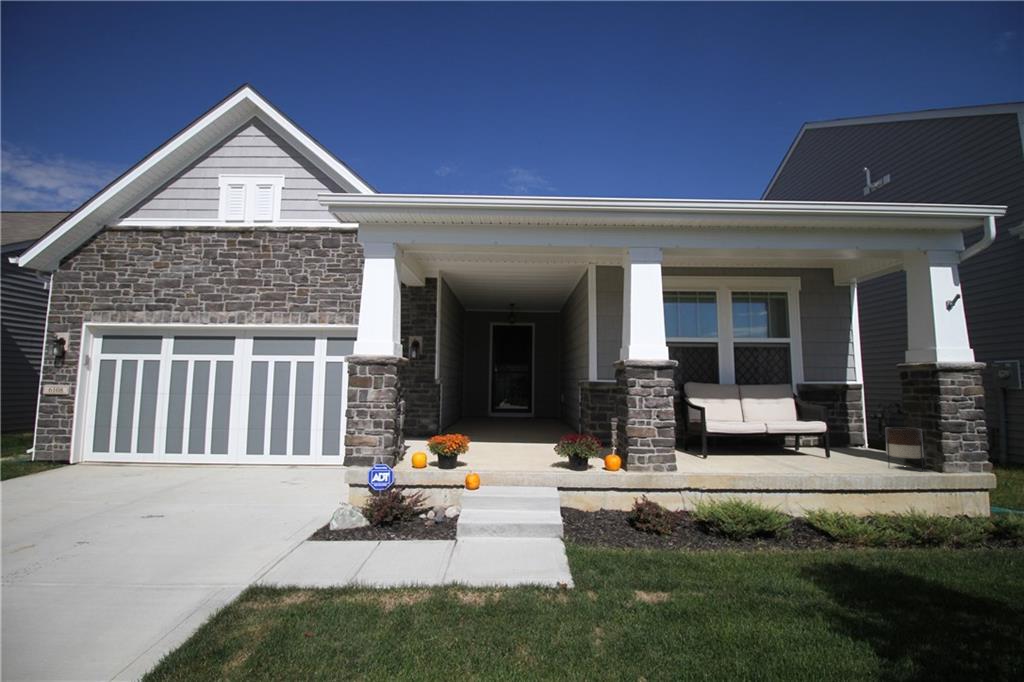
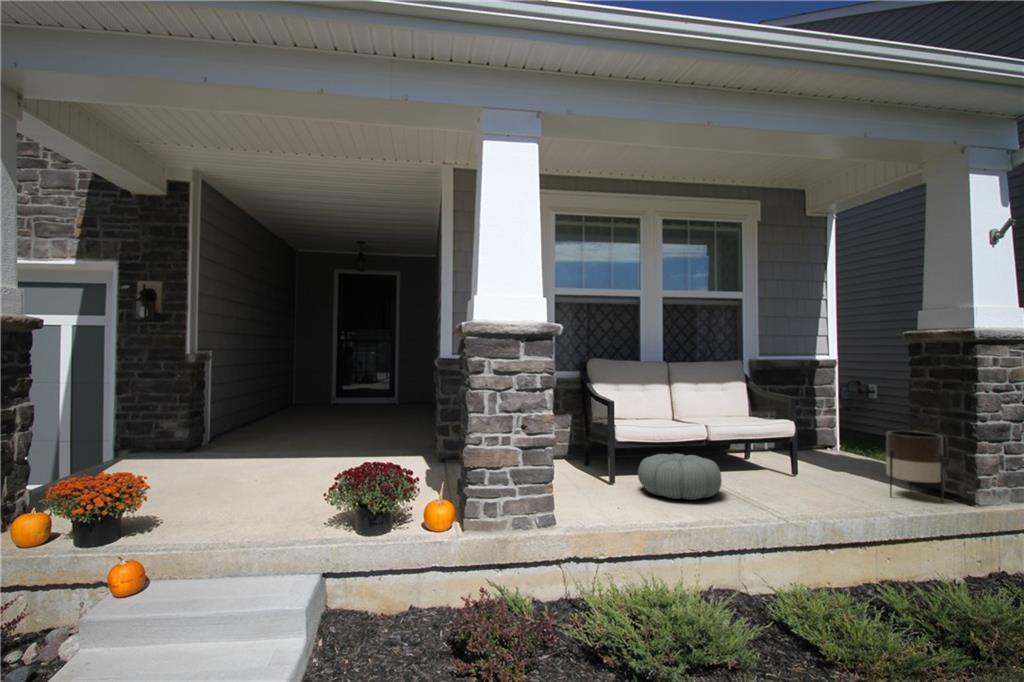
pouf: none [721,440,775,465] -> present [638,454,722,500]

